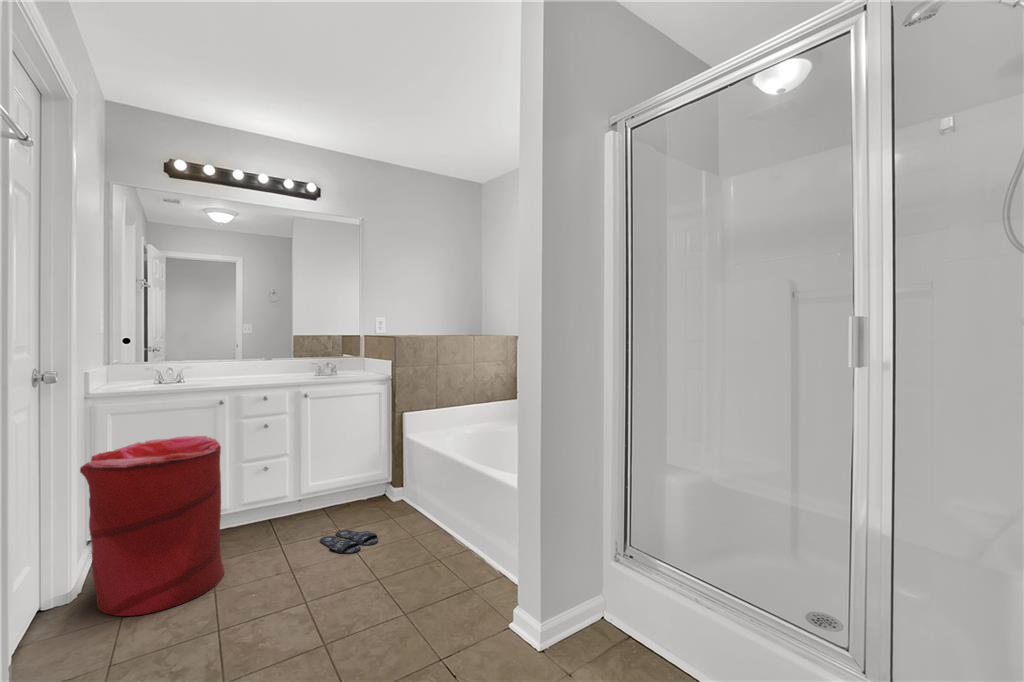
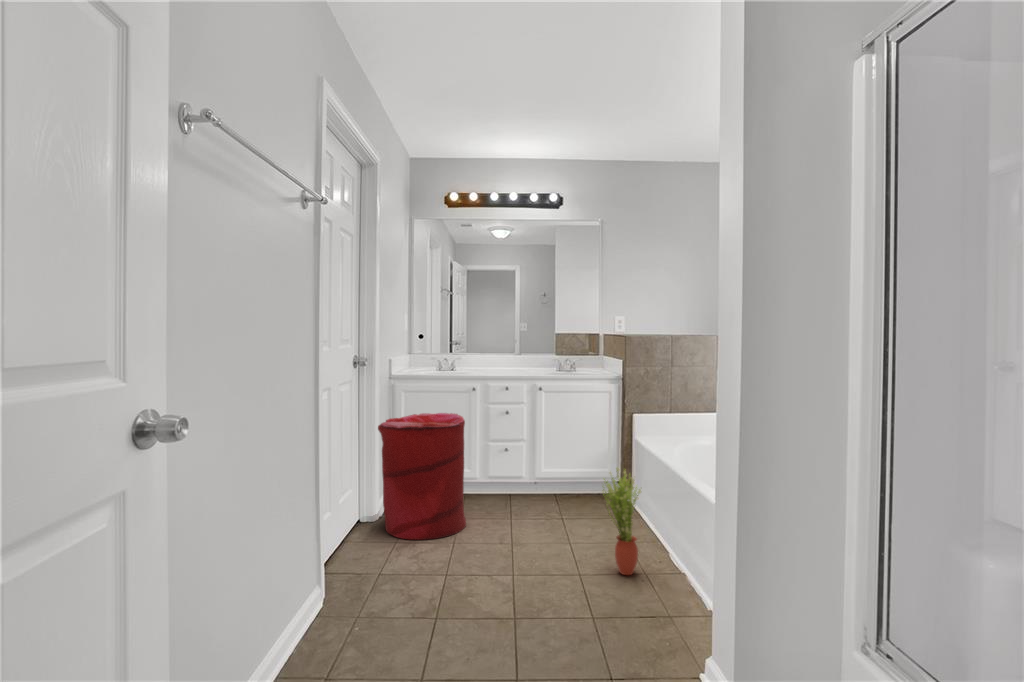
potted plant: none [408,476,452,586] -> present [603,468,641,575]
slippers: present [320,530,378,553] -> none [543,515,592,534]

